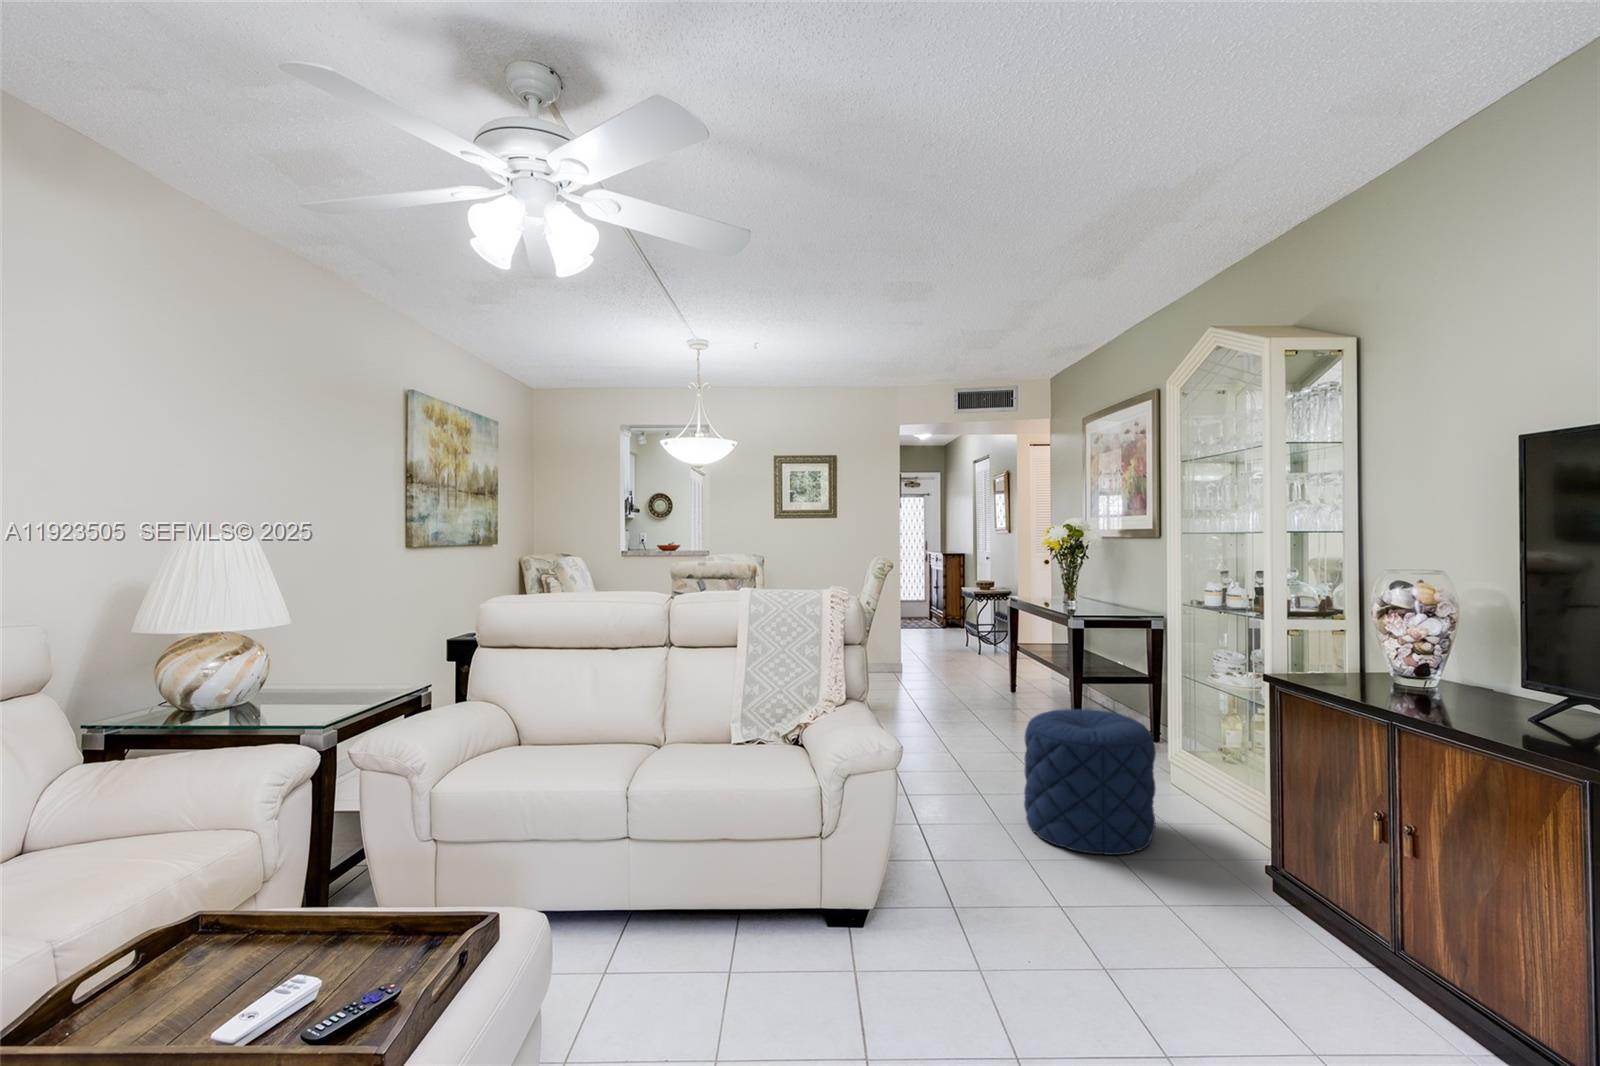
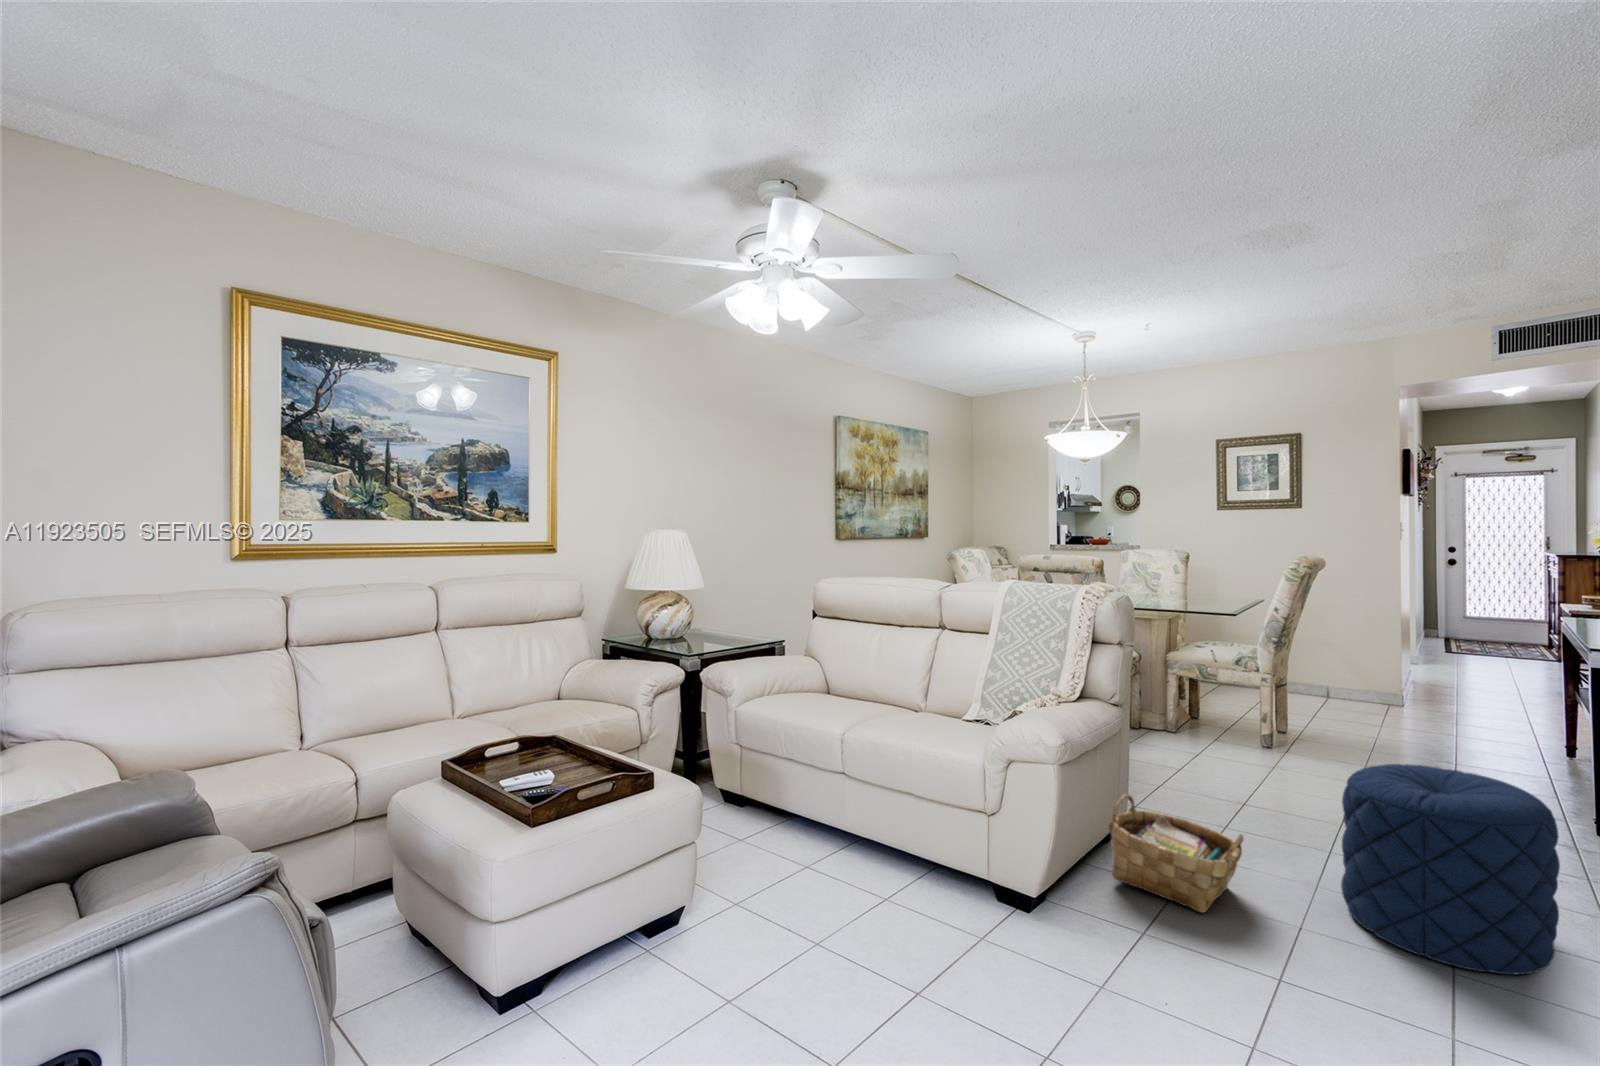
woven basket: none [878,784,987,875] -> present [1108,794,1243,913]

